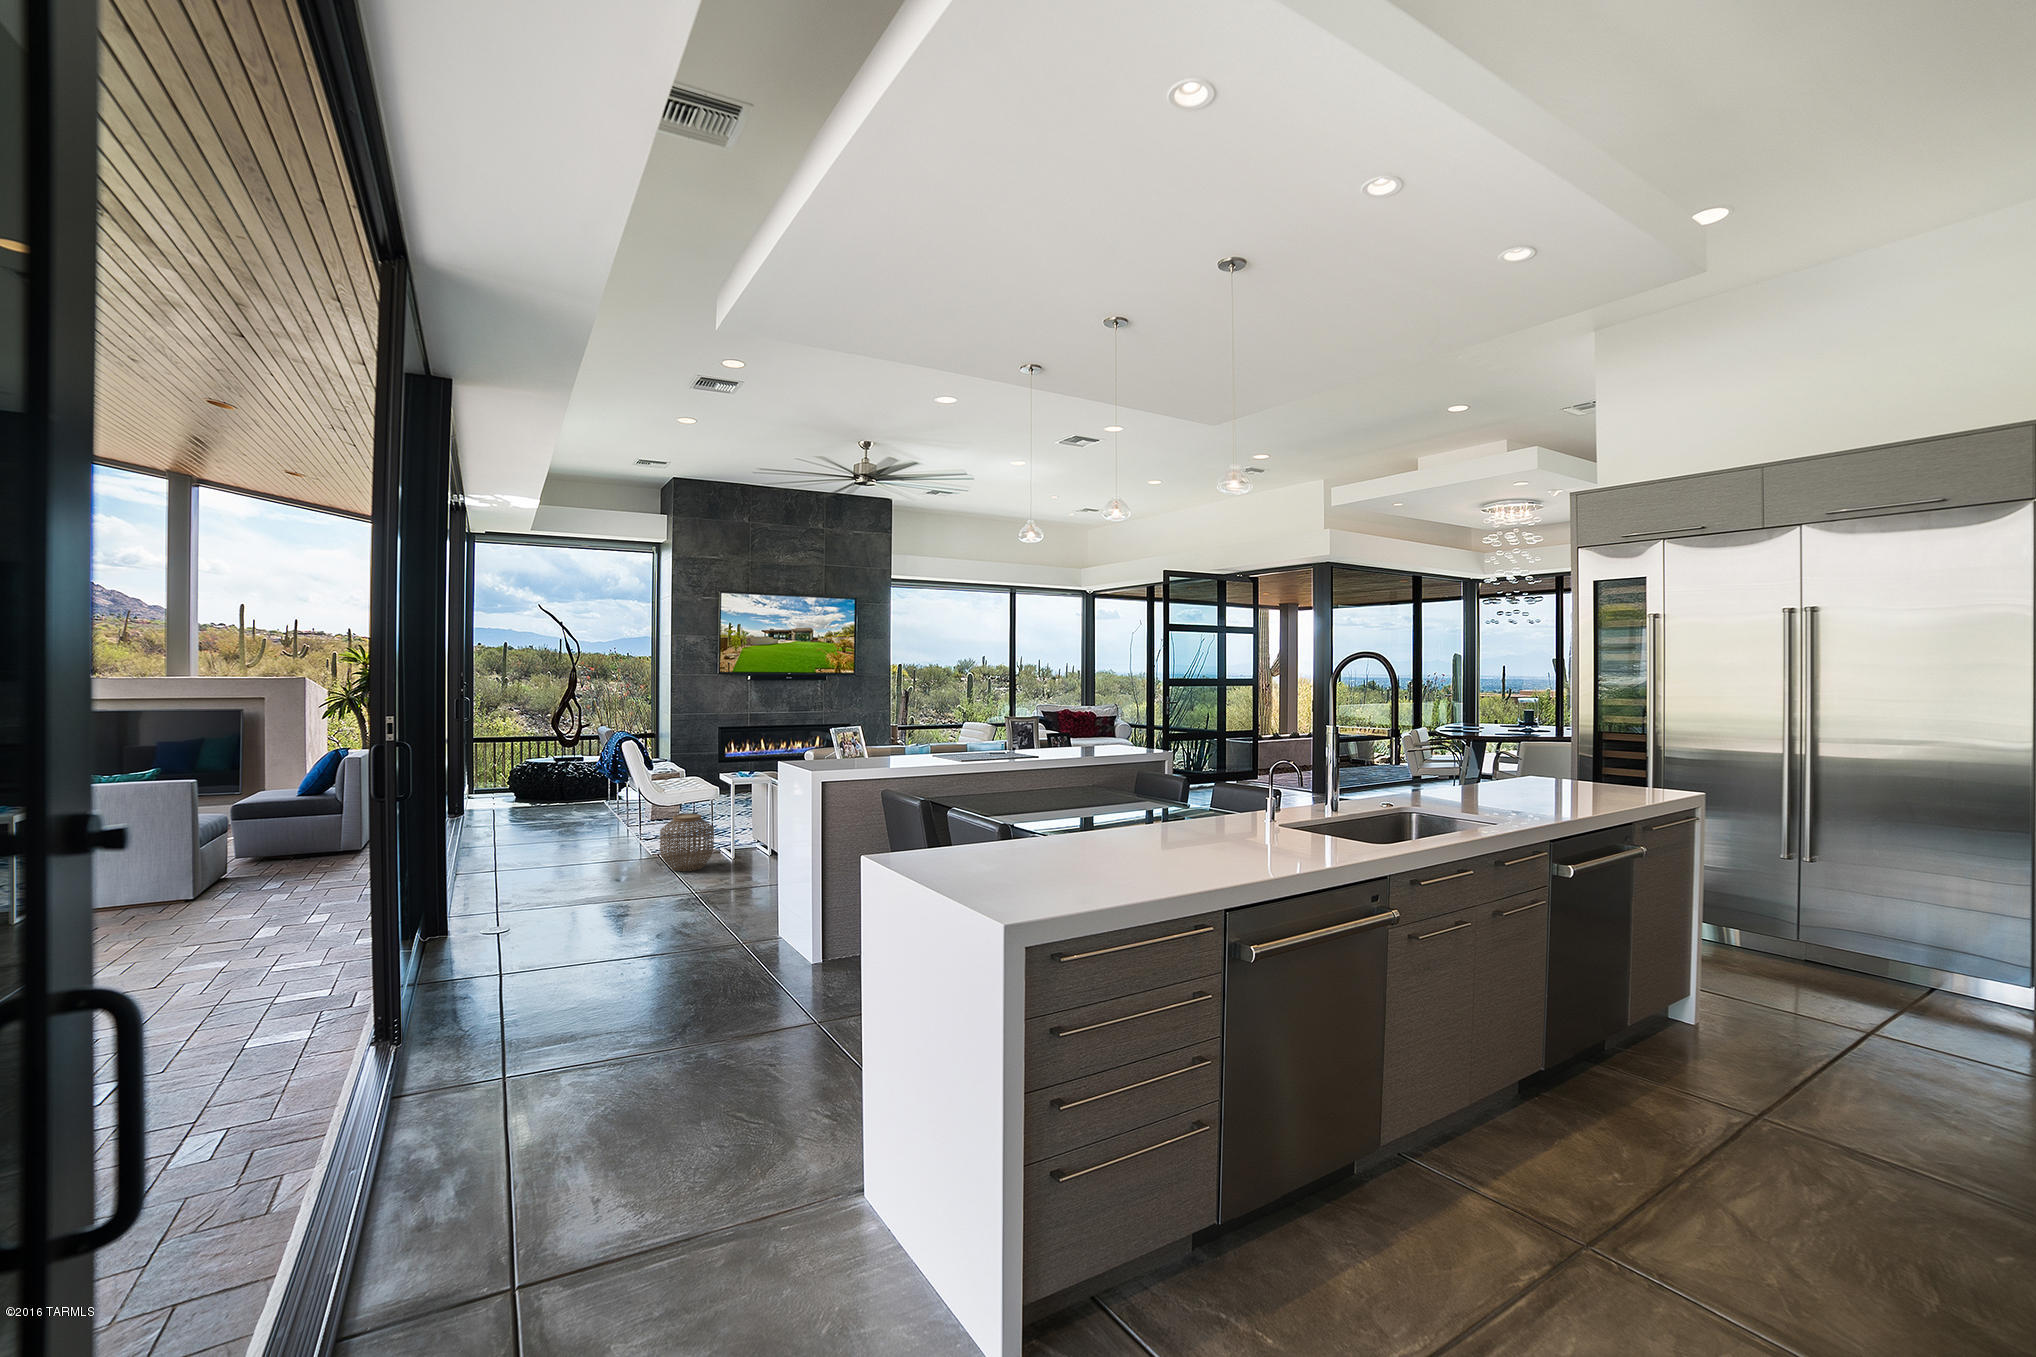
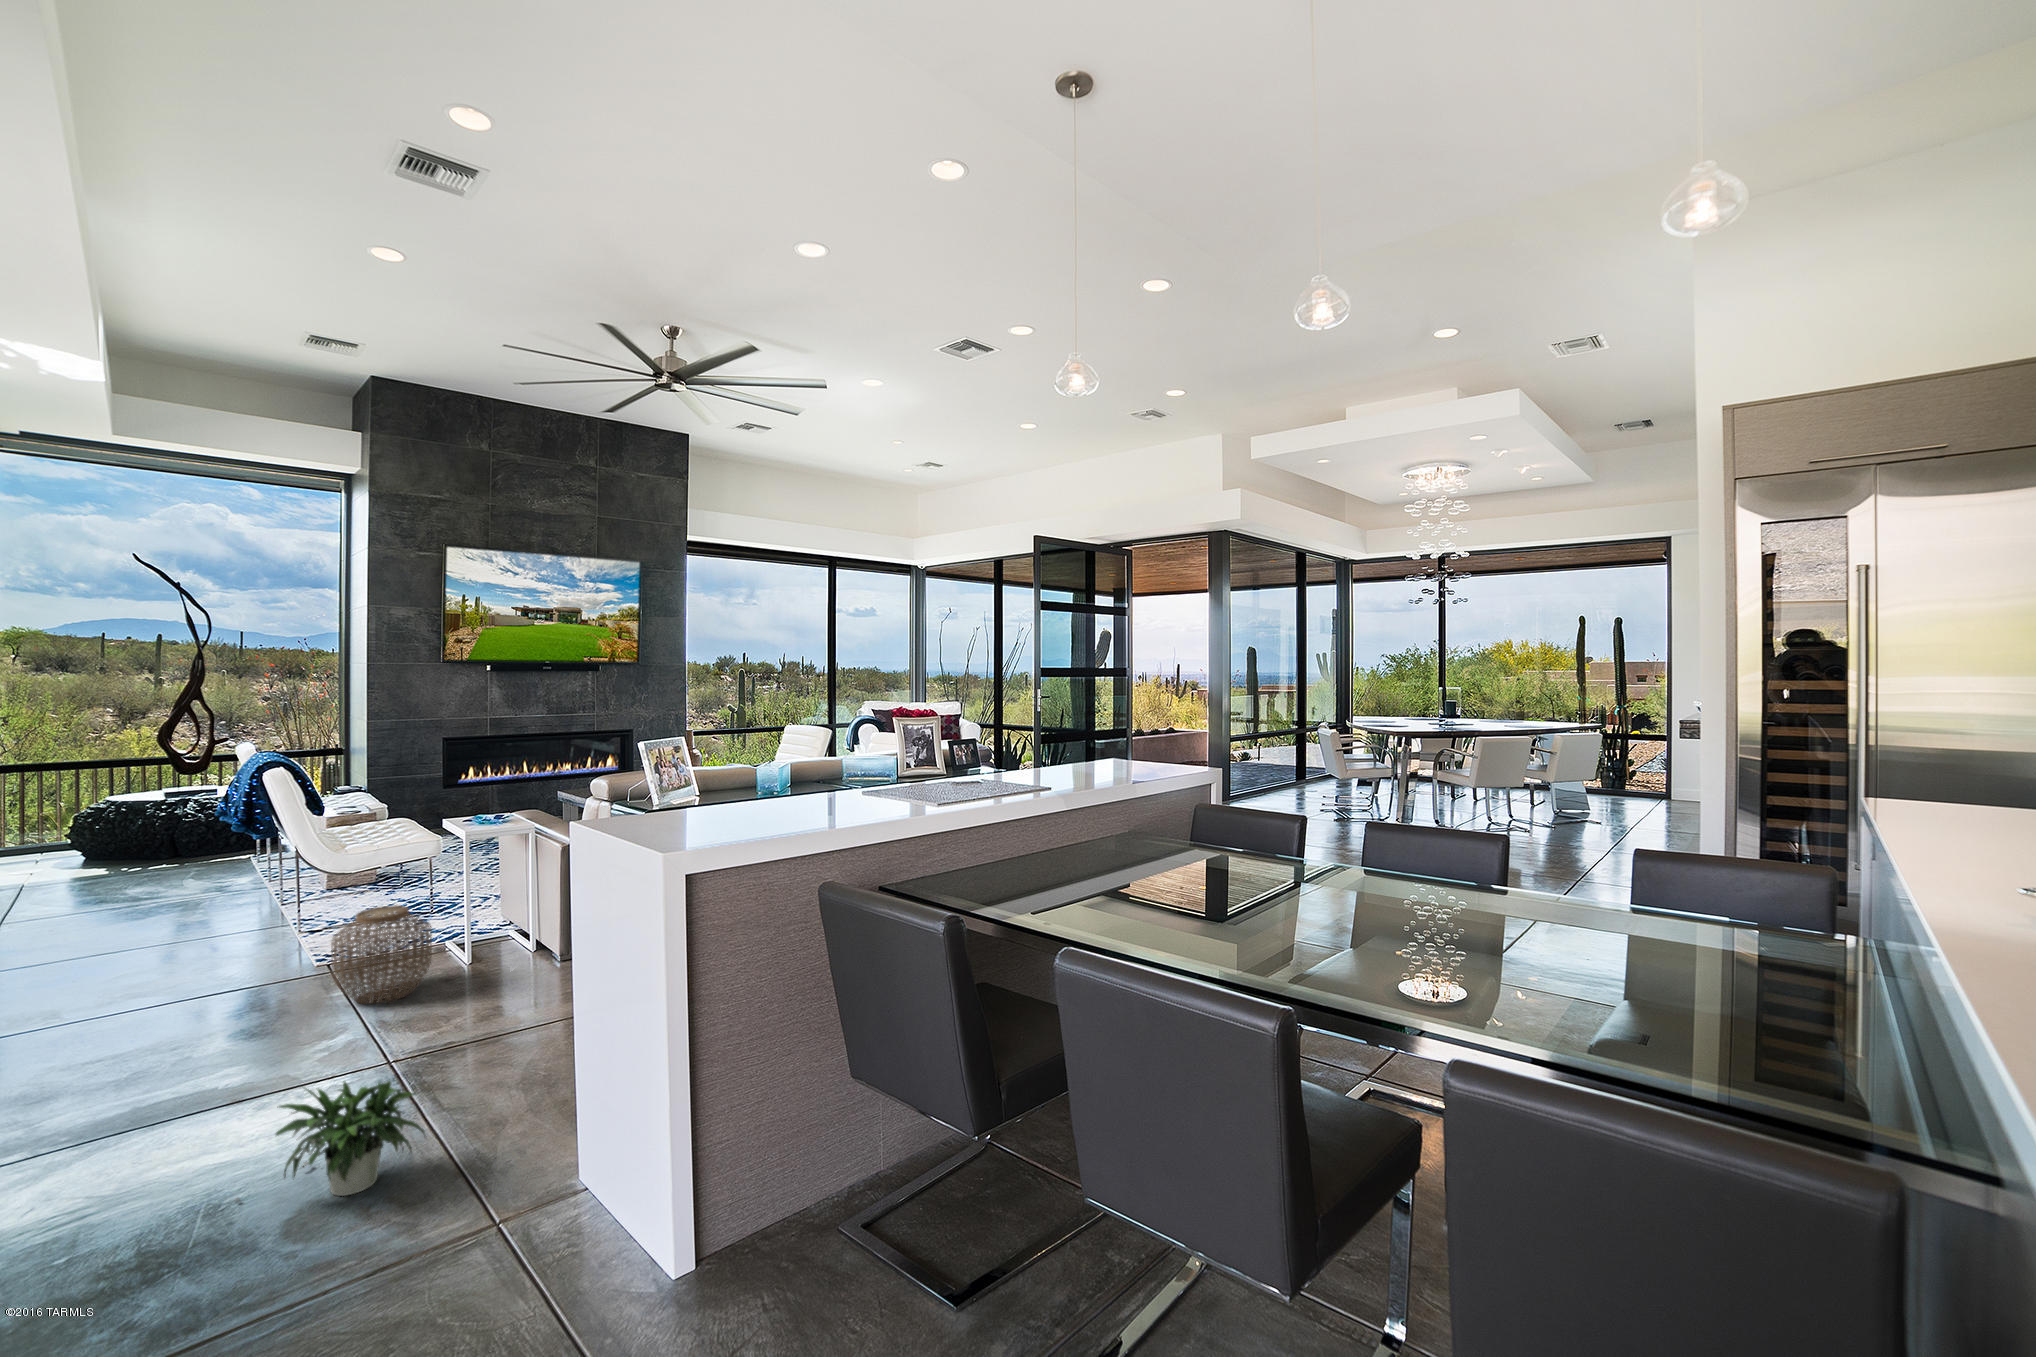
potted plant: none [627,876,714,933] -> present [235,1081,426,1200]

